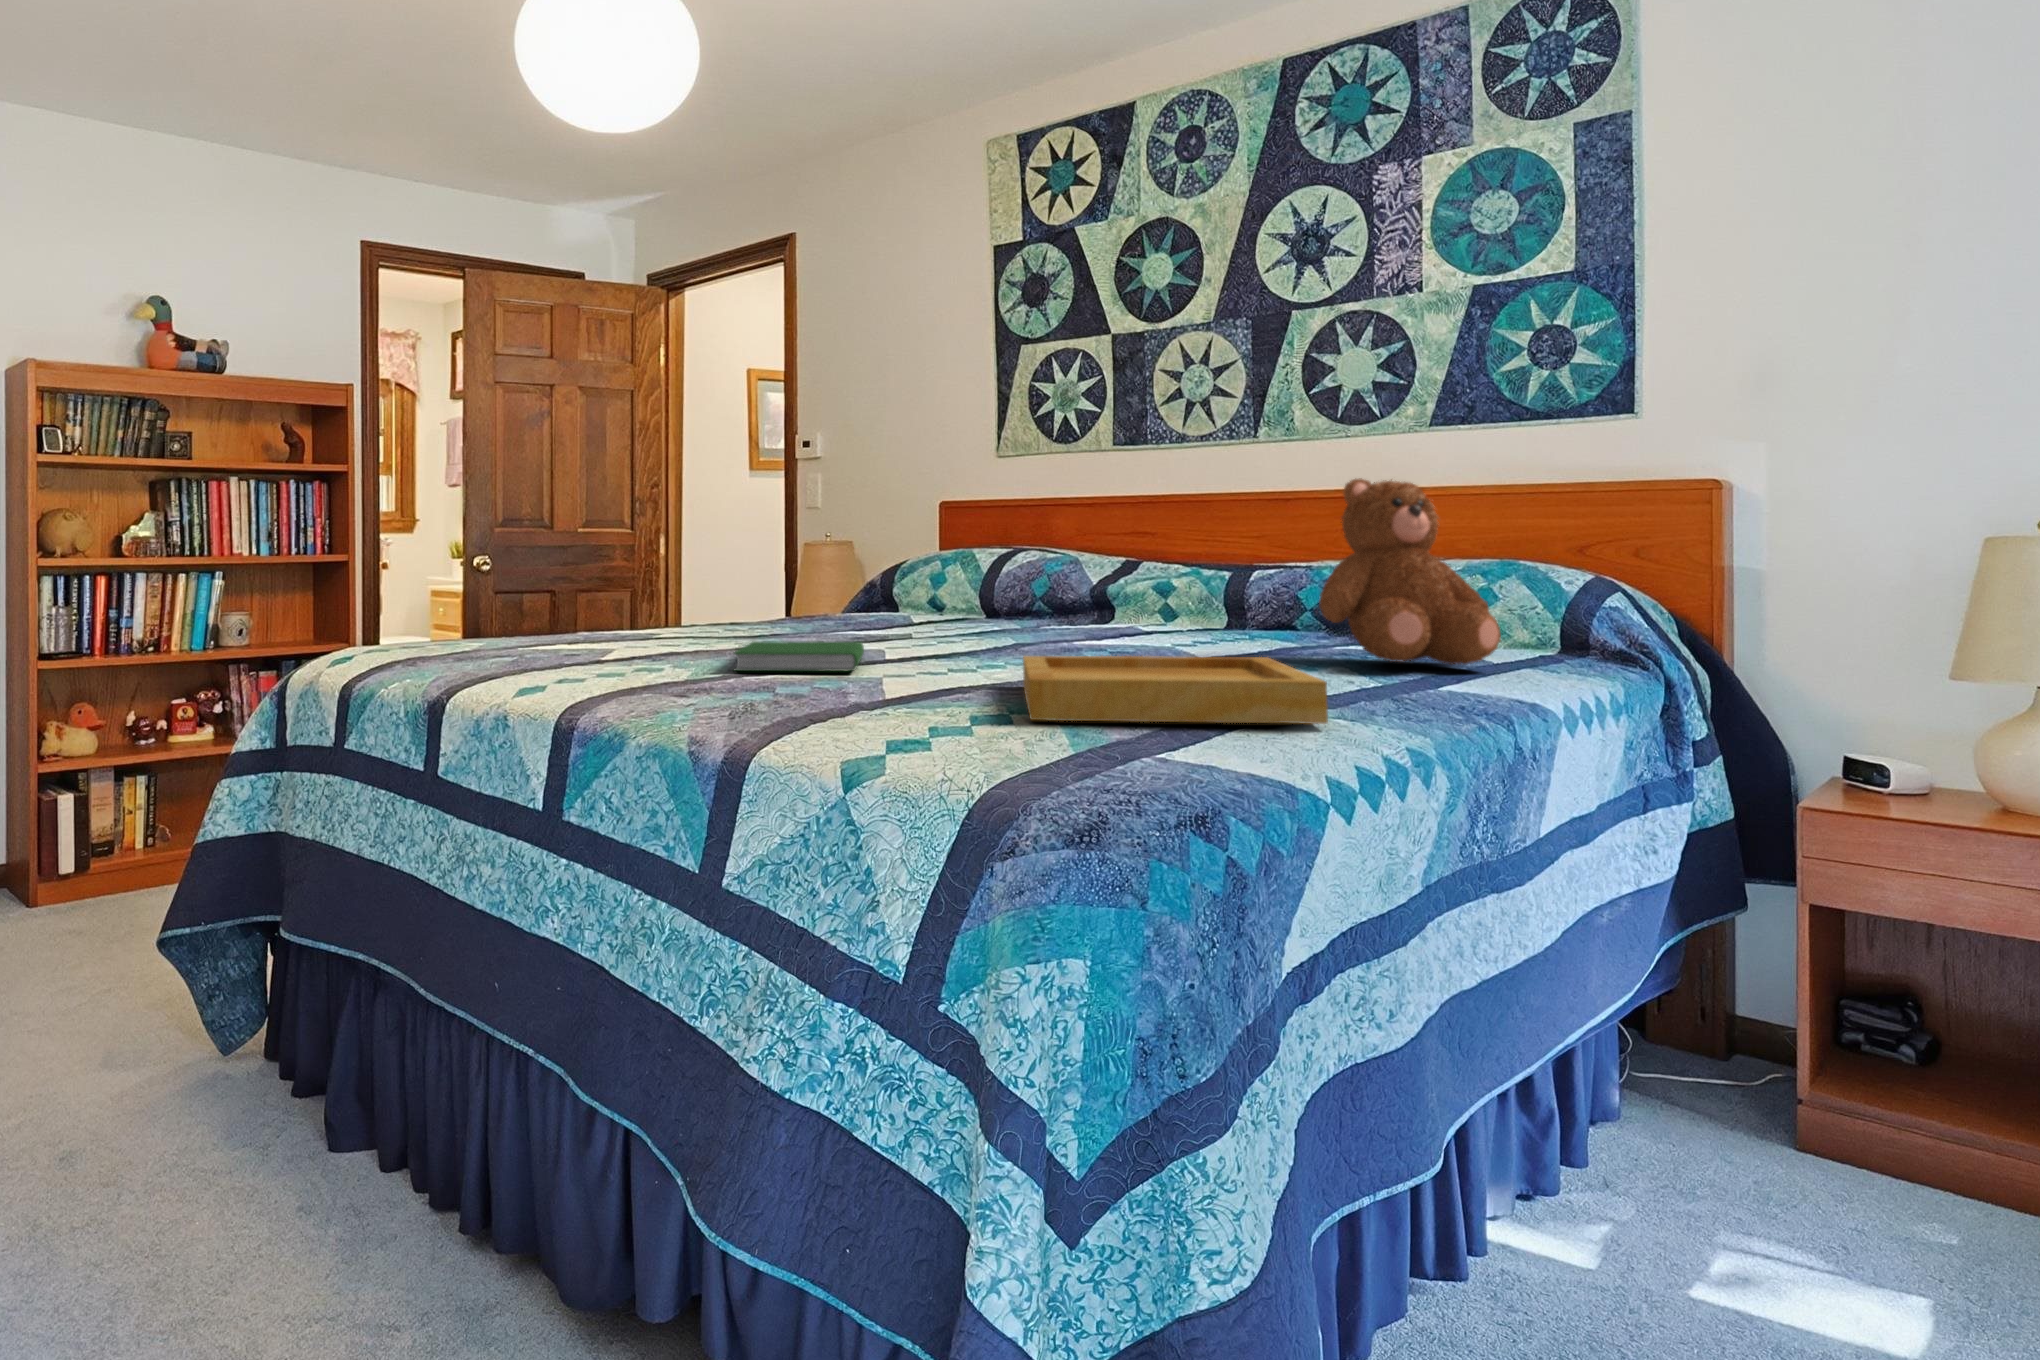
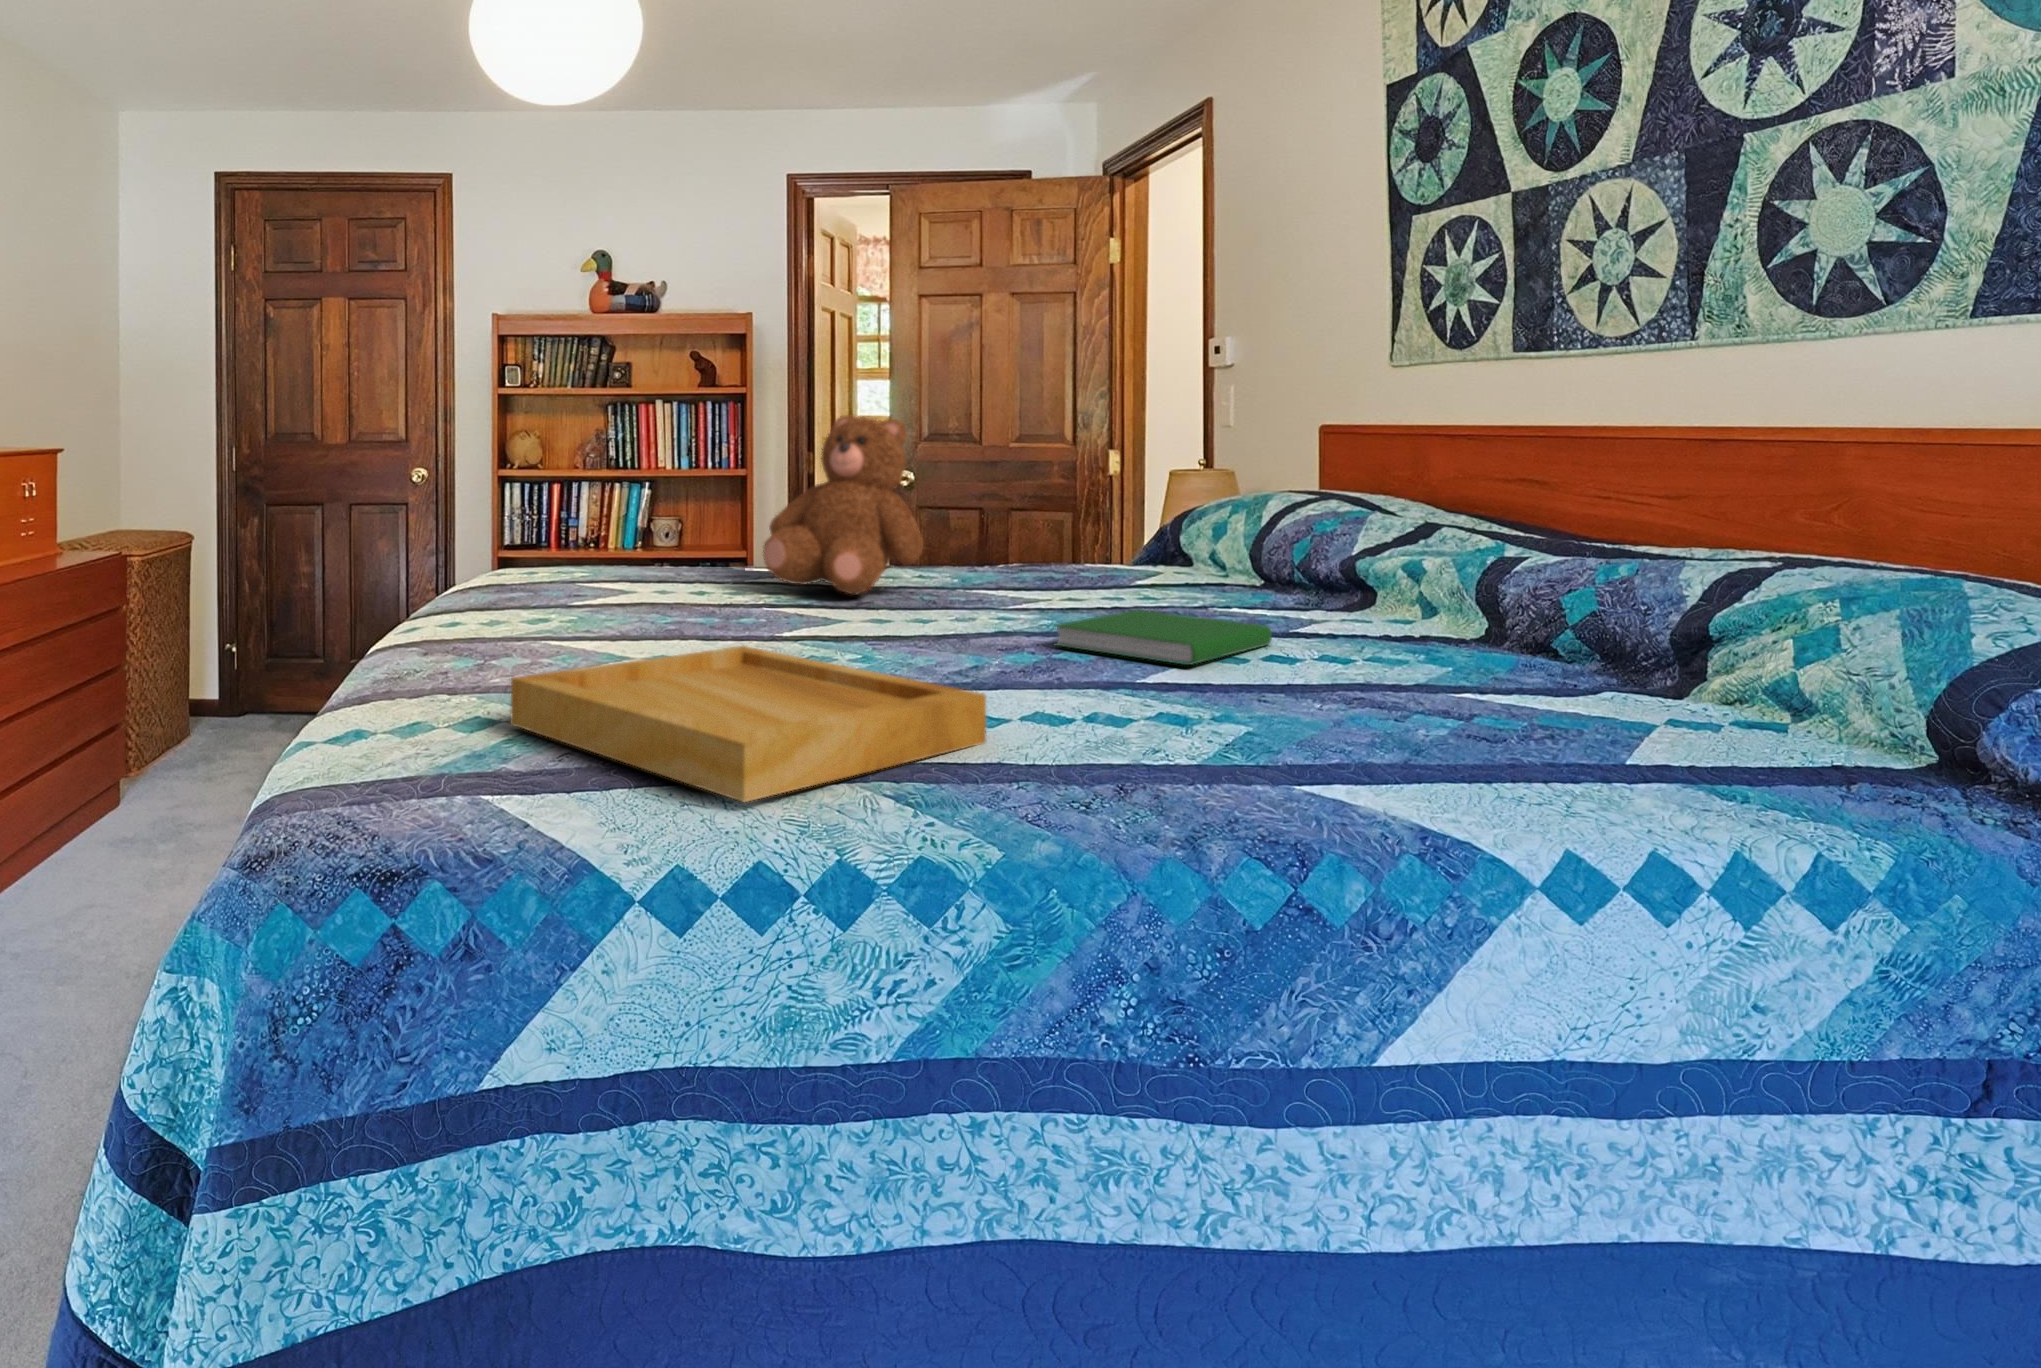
teddy bear: present [1319,478,1501,665] -> present [763,415,923,594]
hardcover book: present [734,641,864,671] -> present [1055,610,1272,665]

